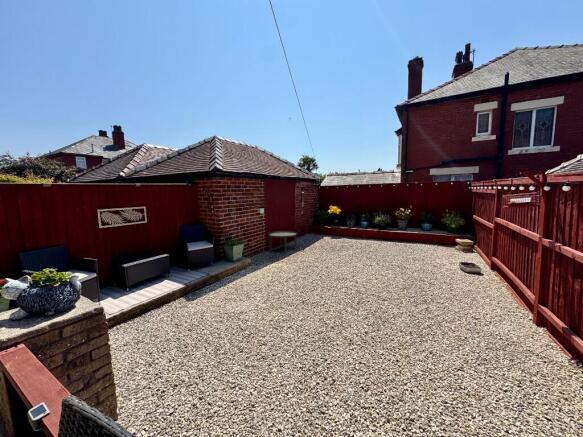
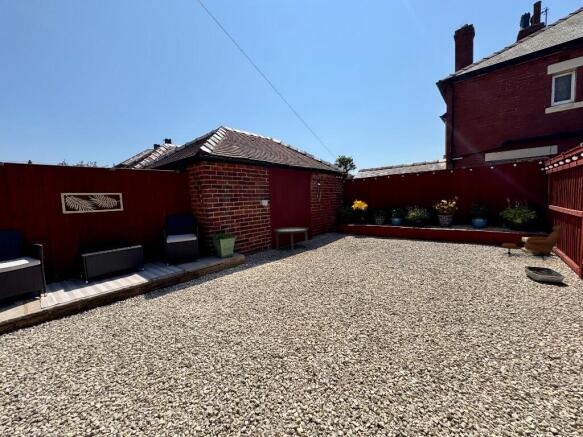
lounge chair: none [441,232,481,257] -> present [502,226,562,260]

